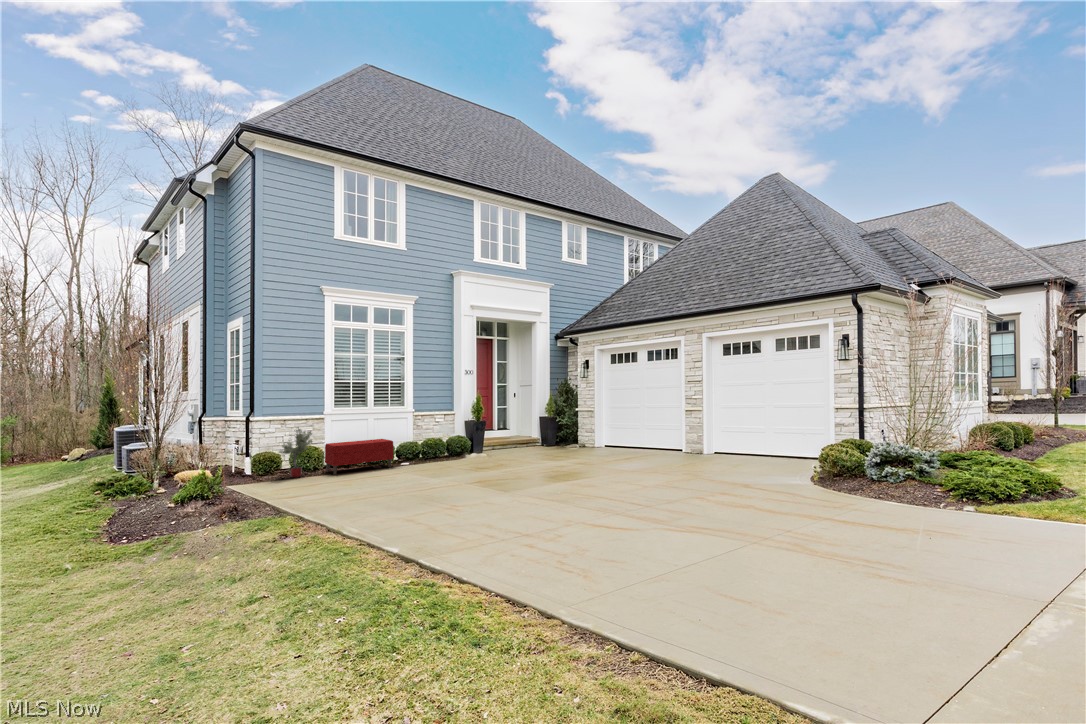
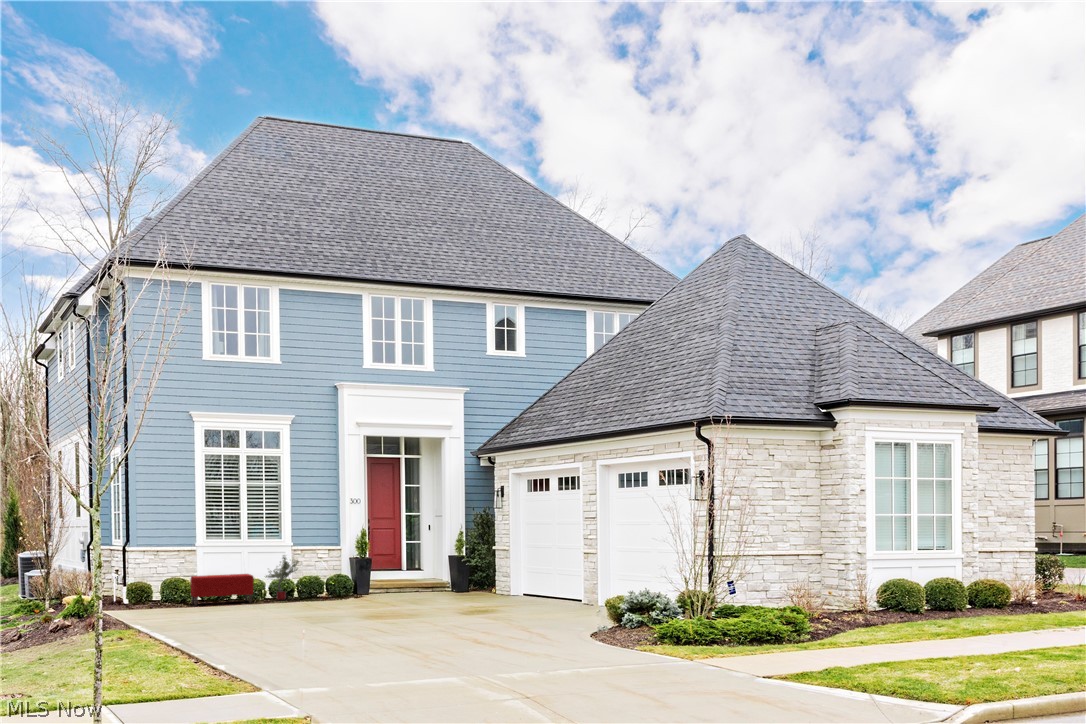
potted tree: present [279,427,313,478] -> present [266,555,298,600]

